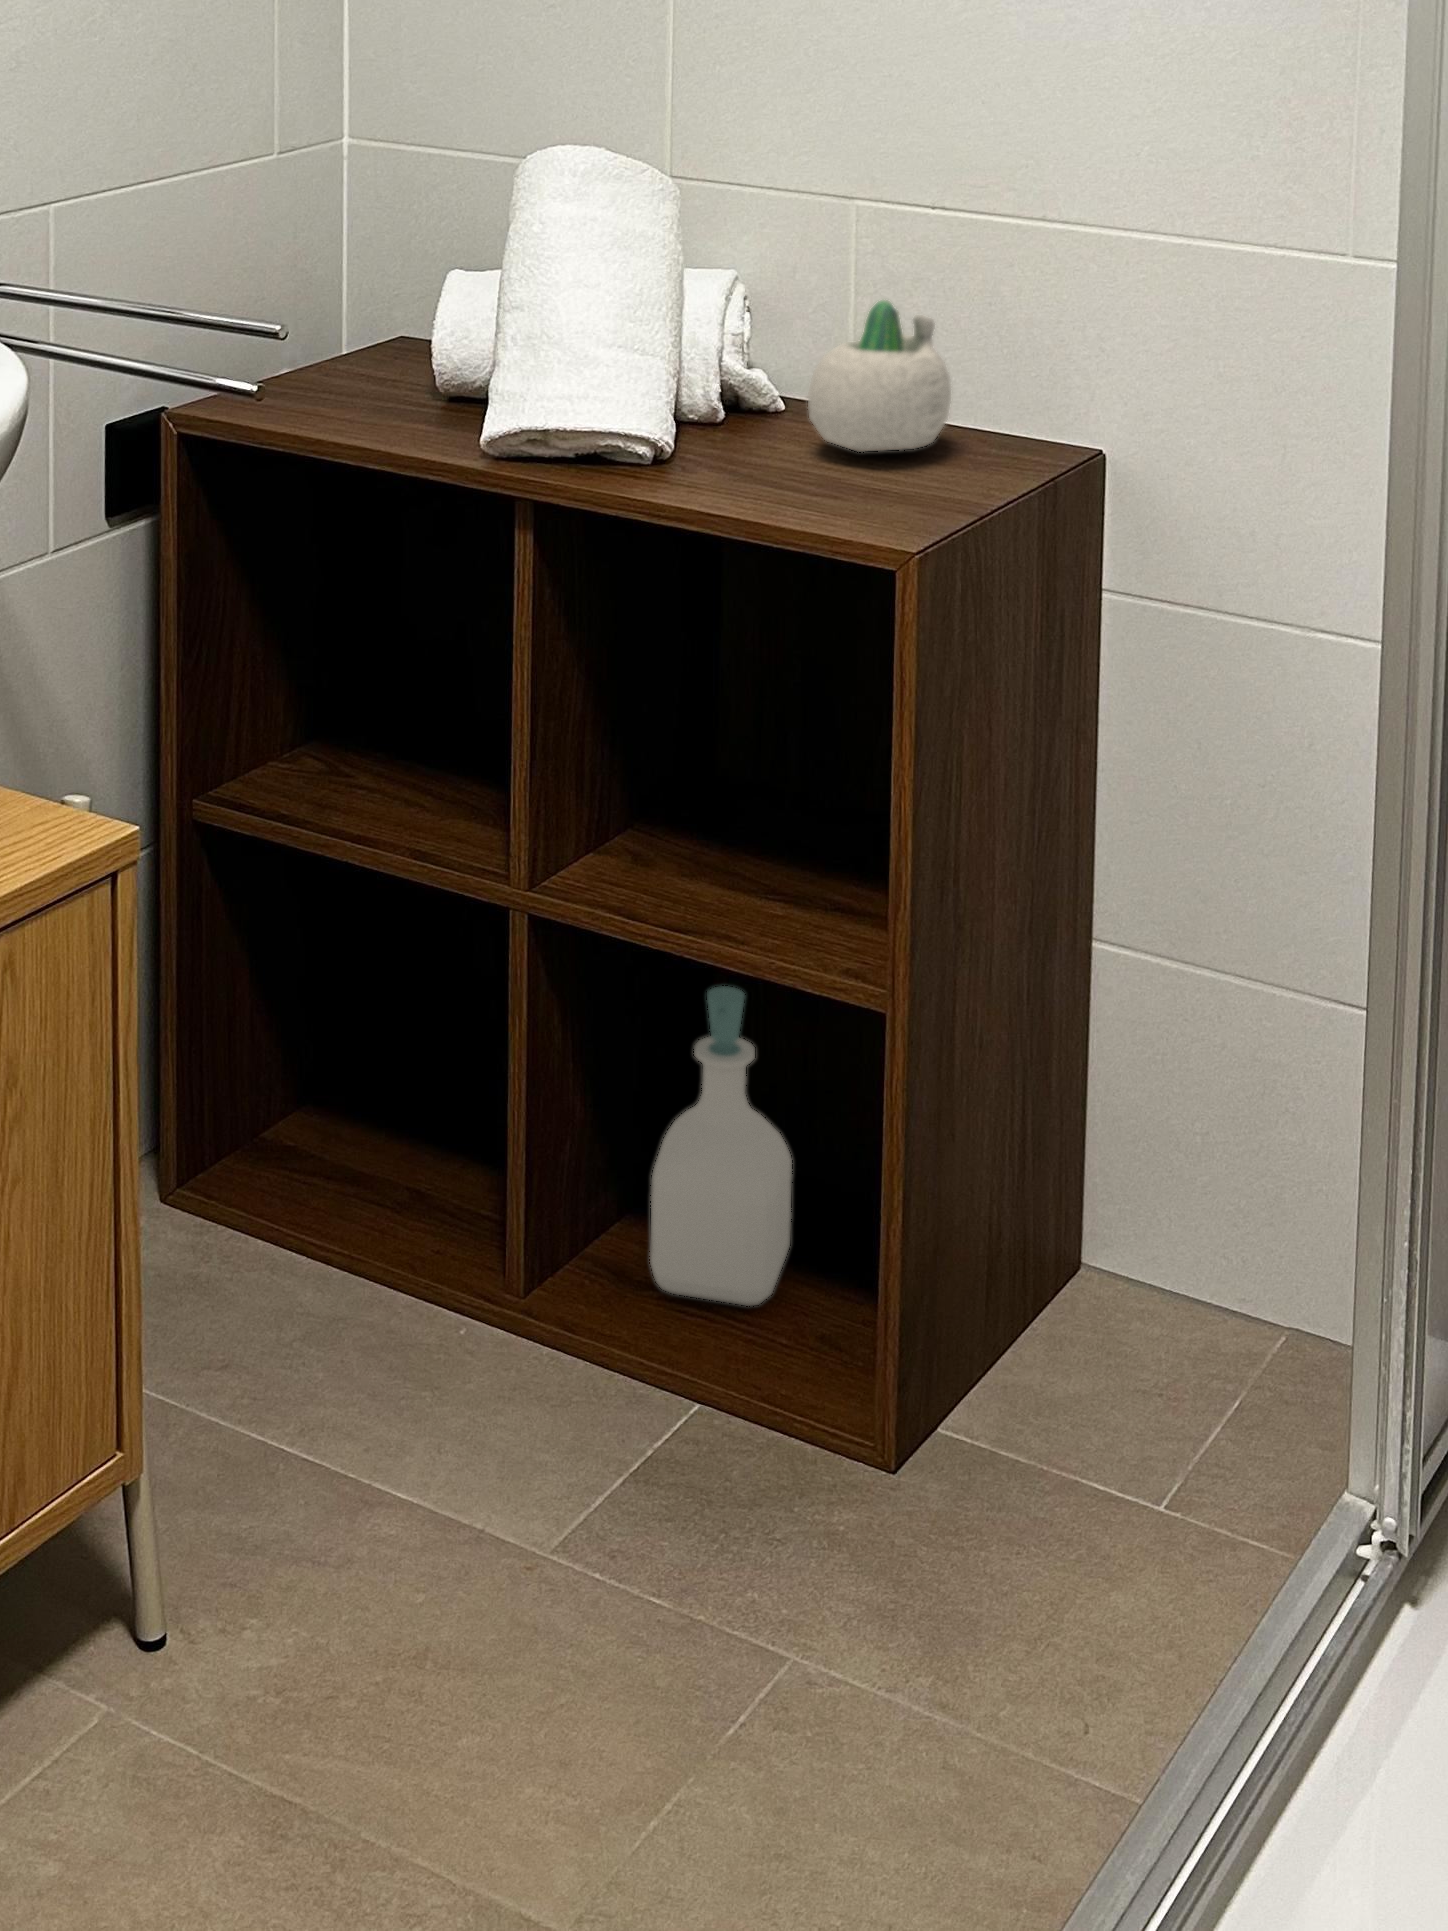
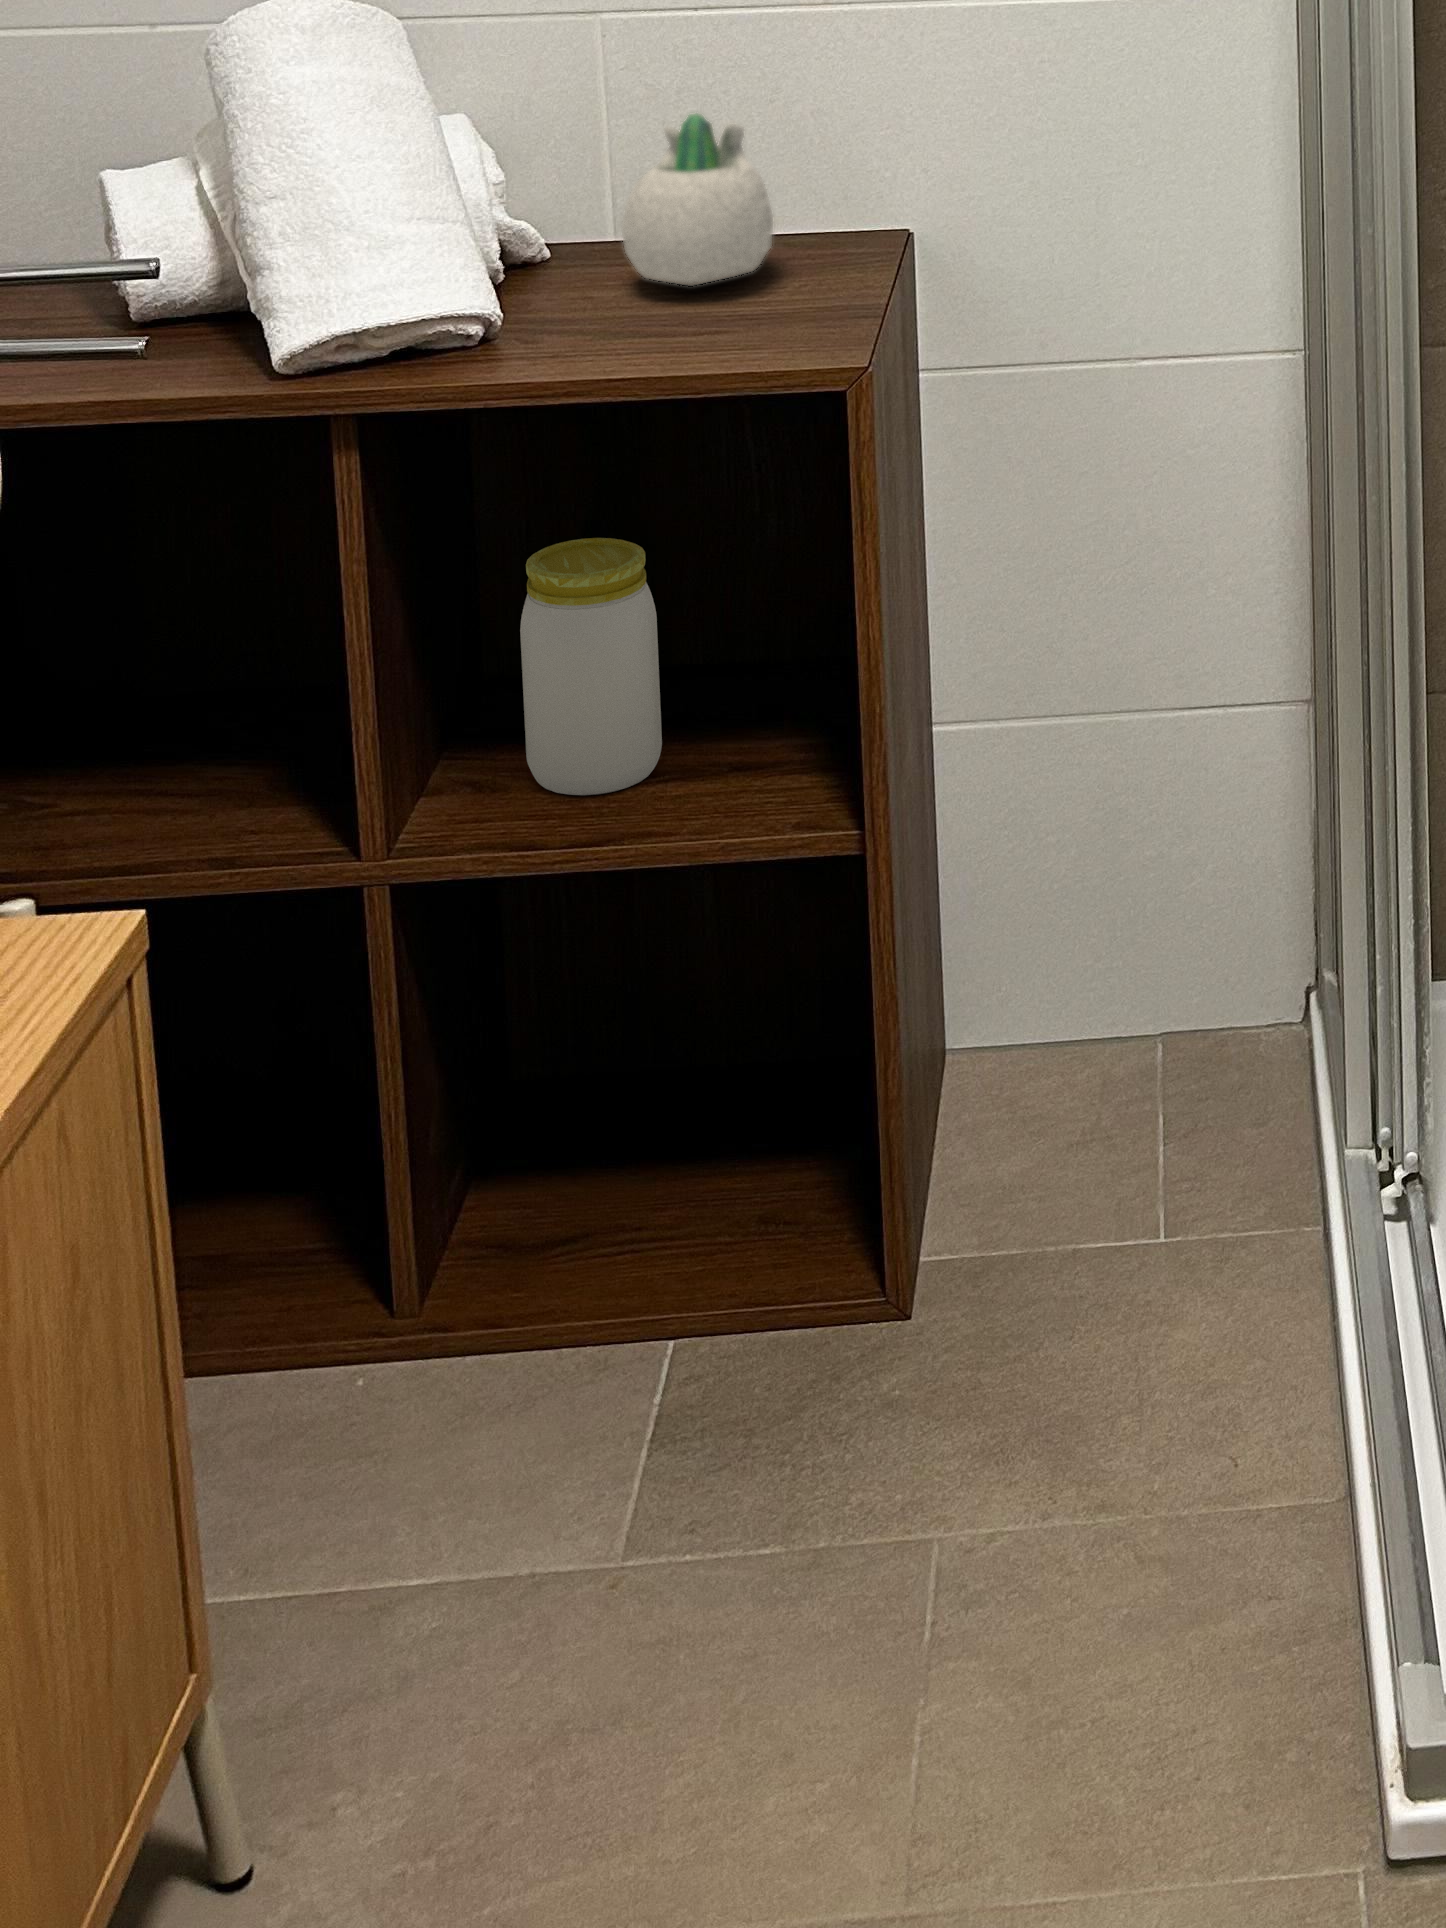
jar: none [685,655,803,880] -> present [520,538,662,795]
soap bottle: present [650,986,792,1305] -> none [530,915,695,1276]

